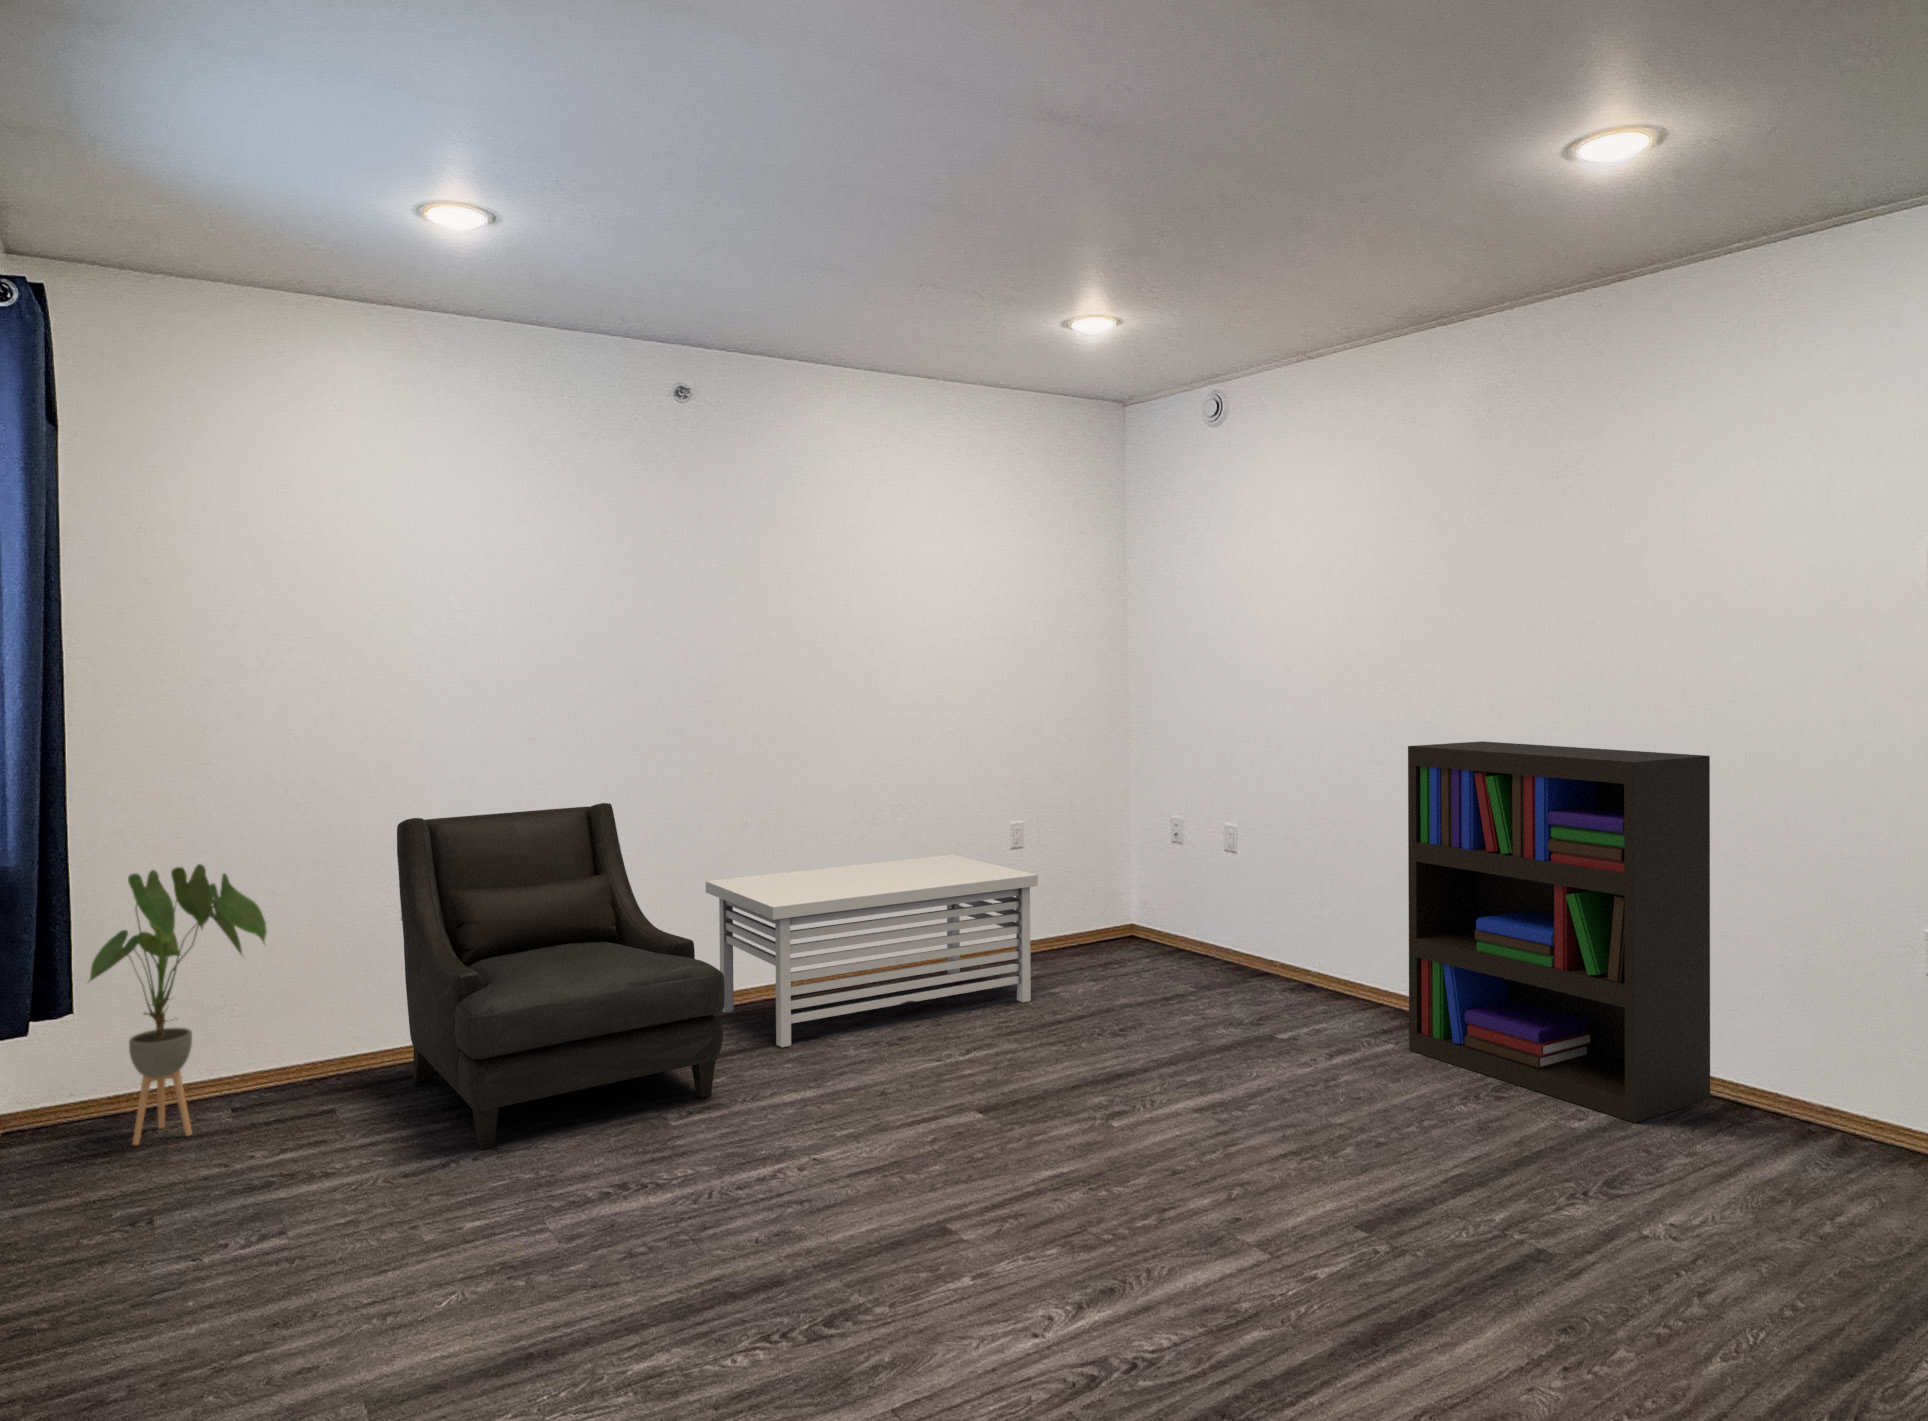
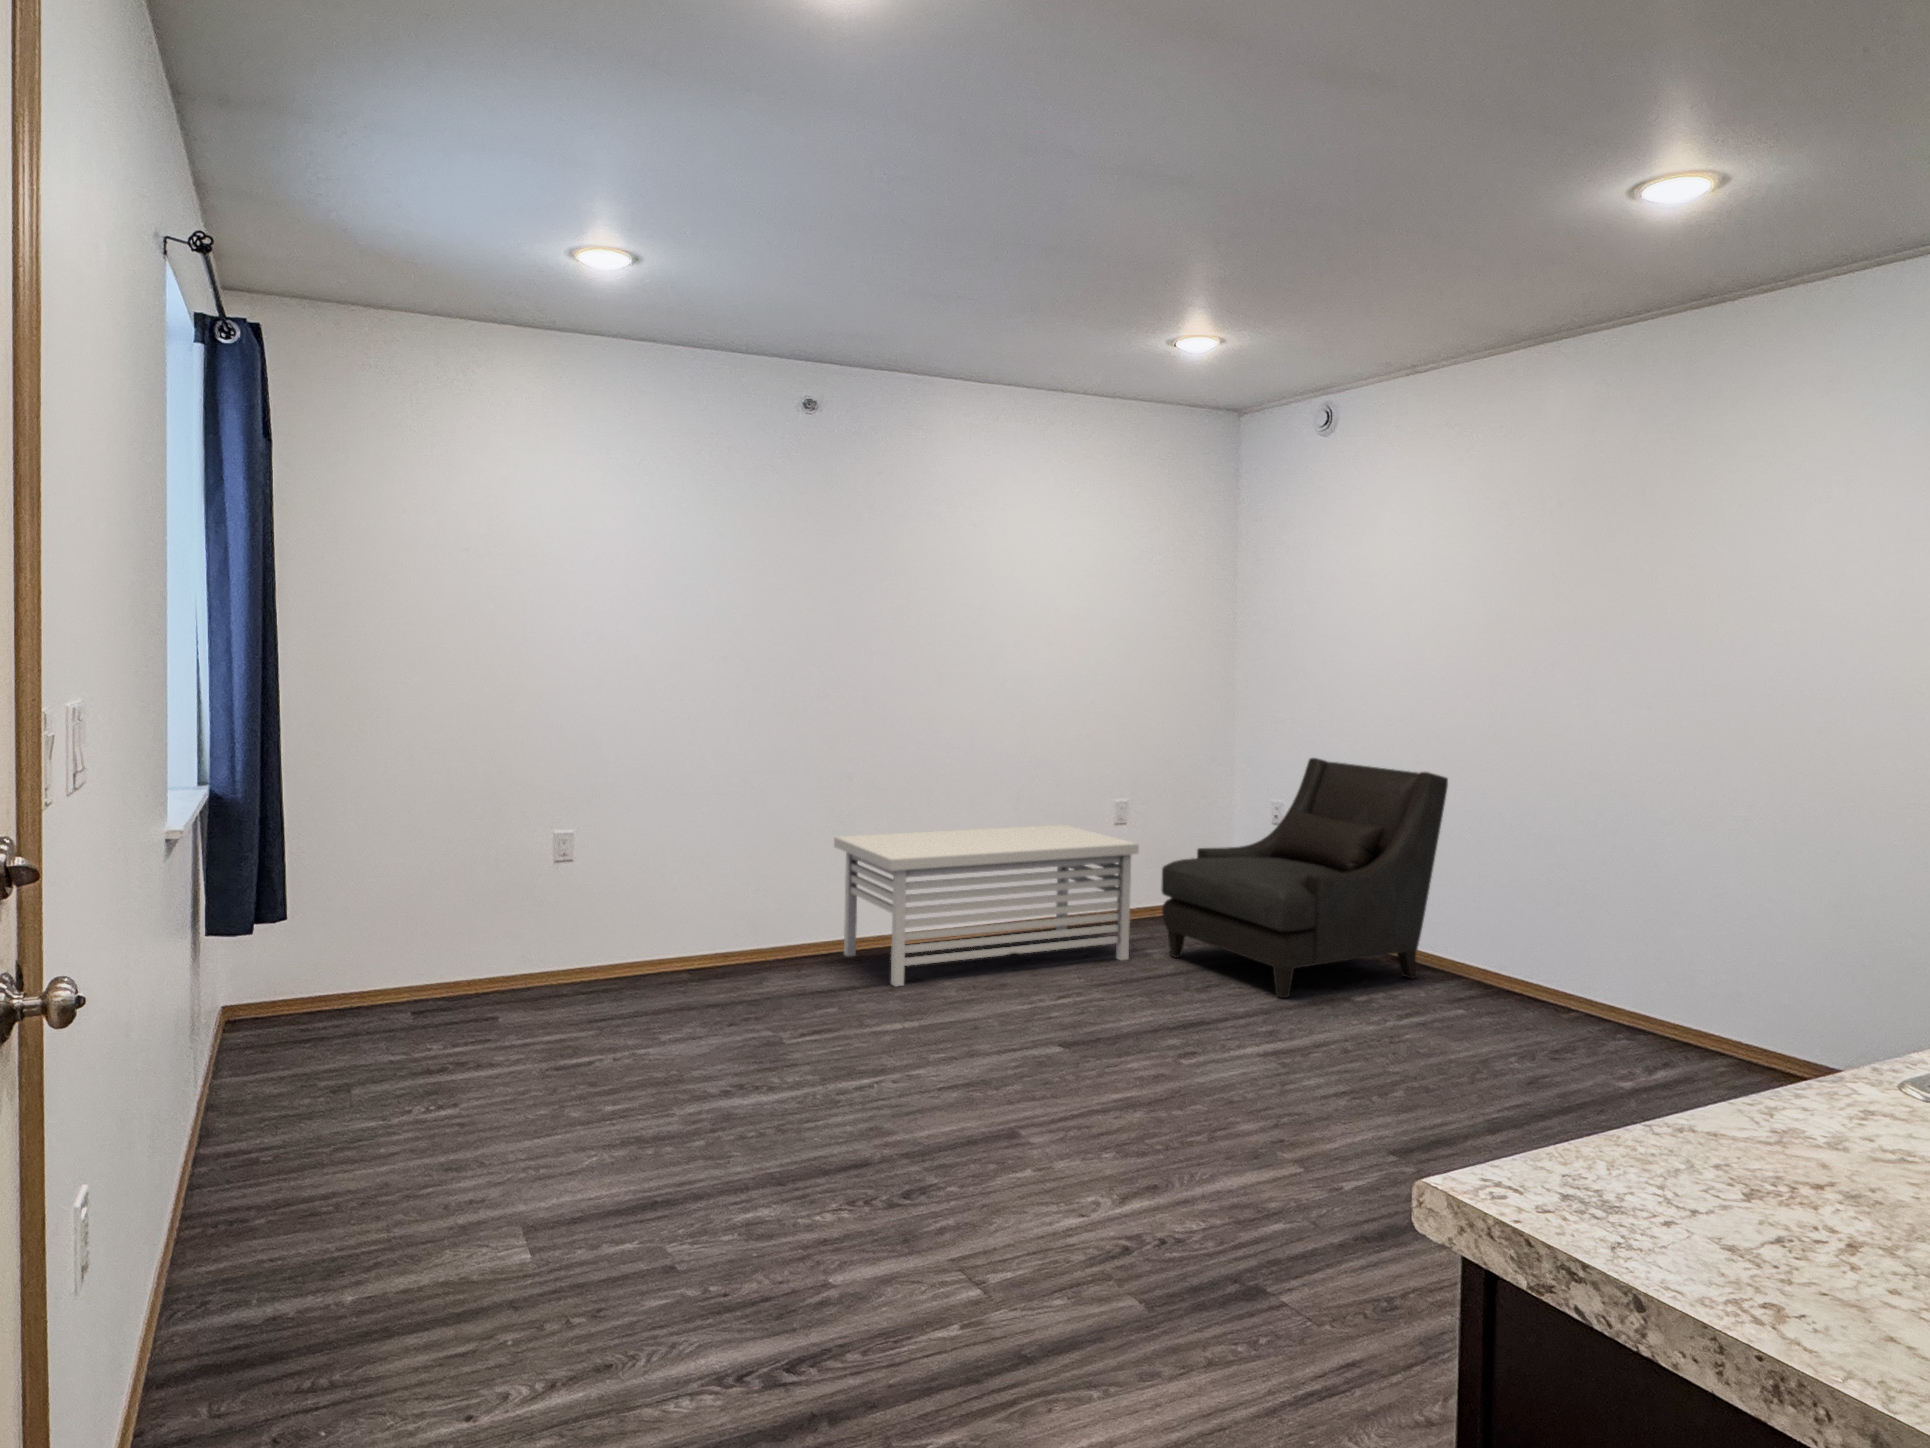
bookshelf: present [1408,741,1710,1123] -> none [1473,733,1760,1084]
armchair: present [397,803,725,1149] -> present [1162,758,1448,998]
house plant: present [89,864,267,1145] -> none [294,797,446,1035]

